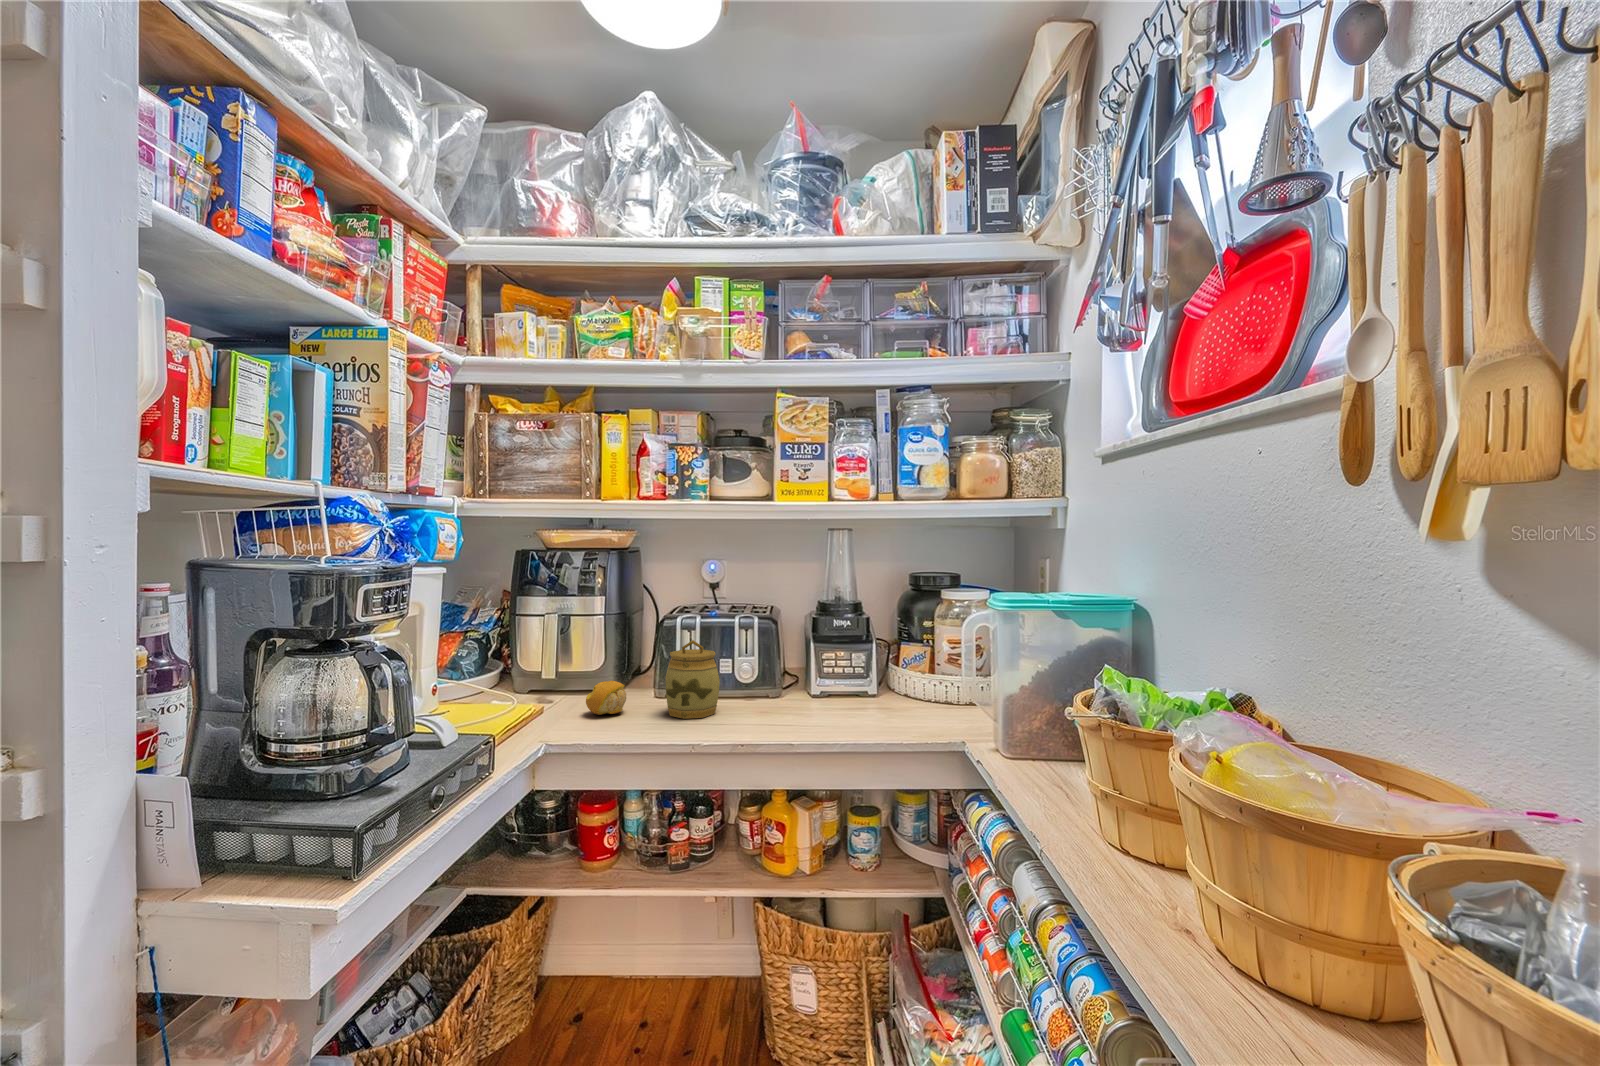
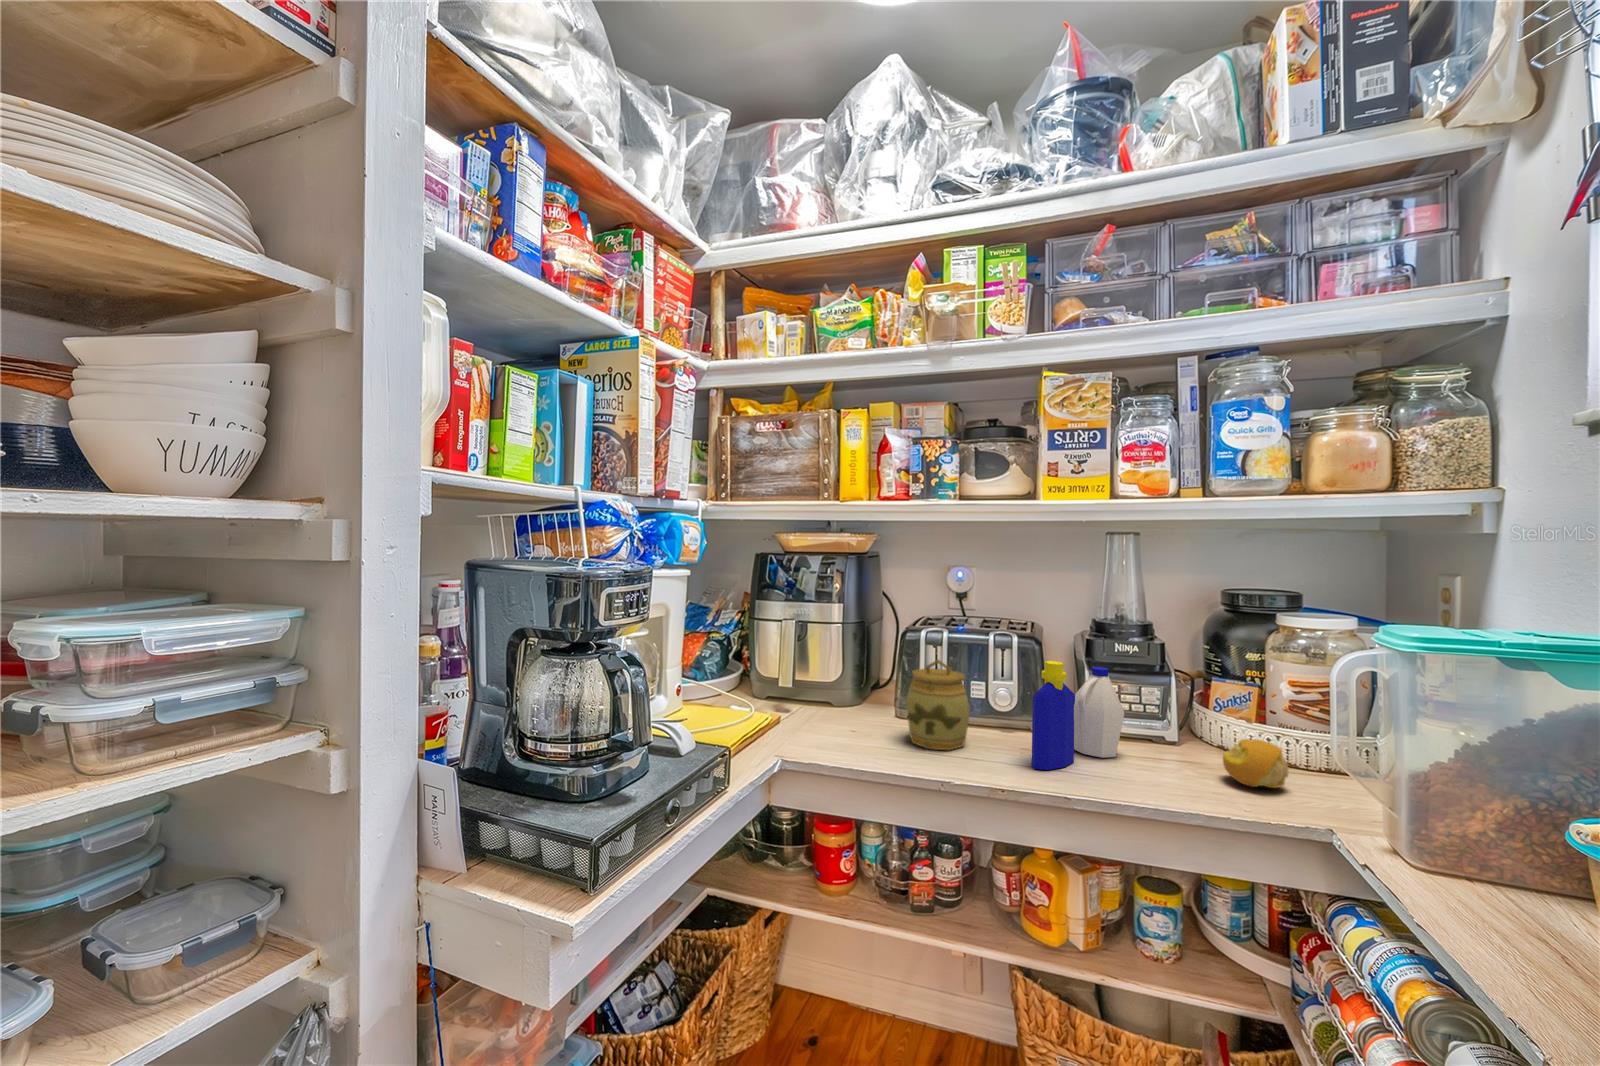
bottle: none [769,634,840,722] -> present [1032,661,1124,770]
fruit: present [586,681,626,715] -> present [1223,739,1289,788]

